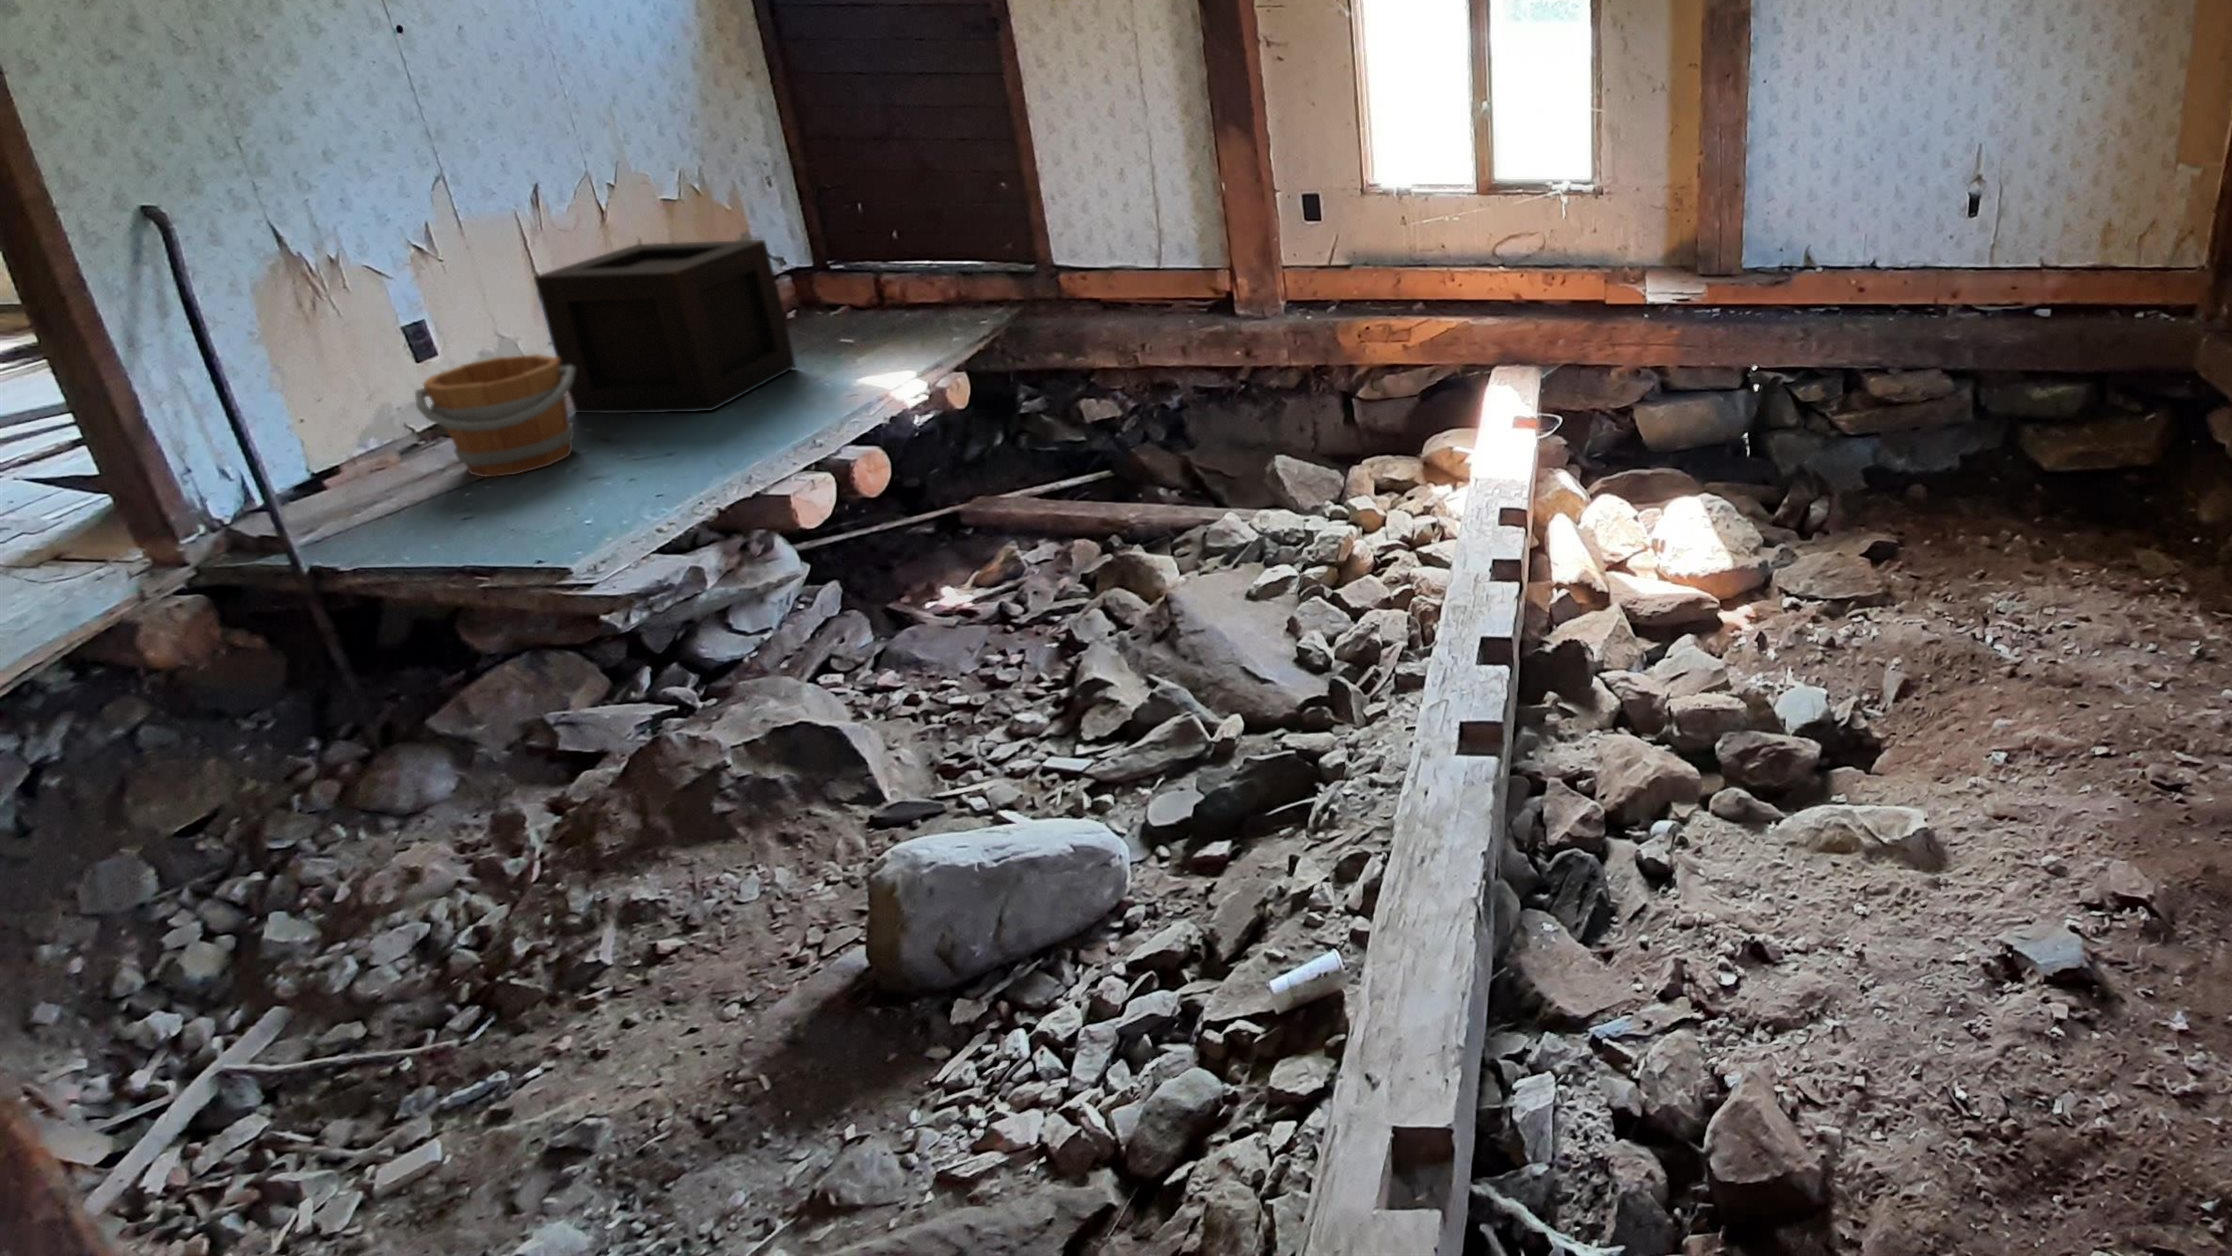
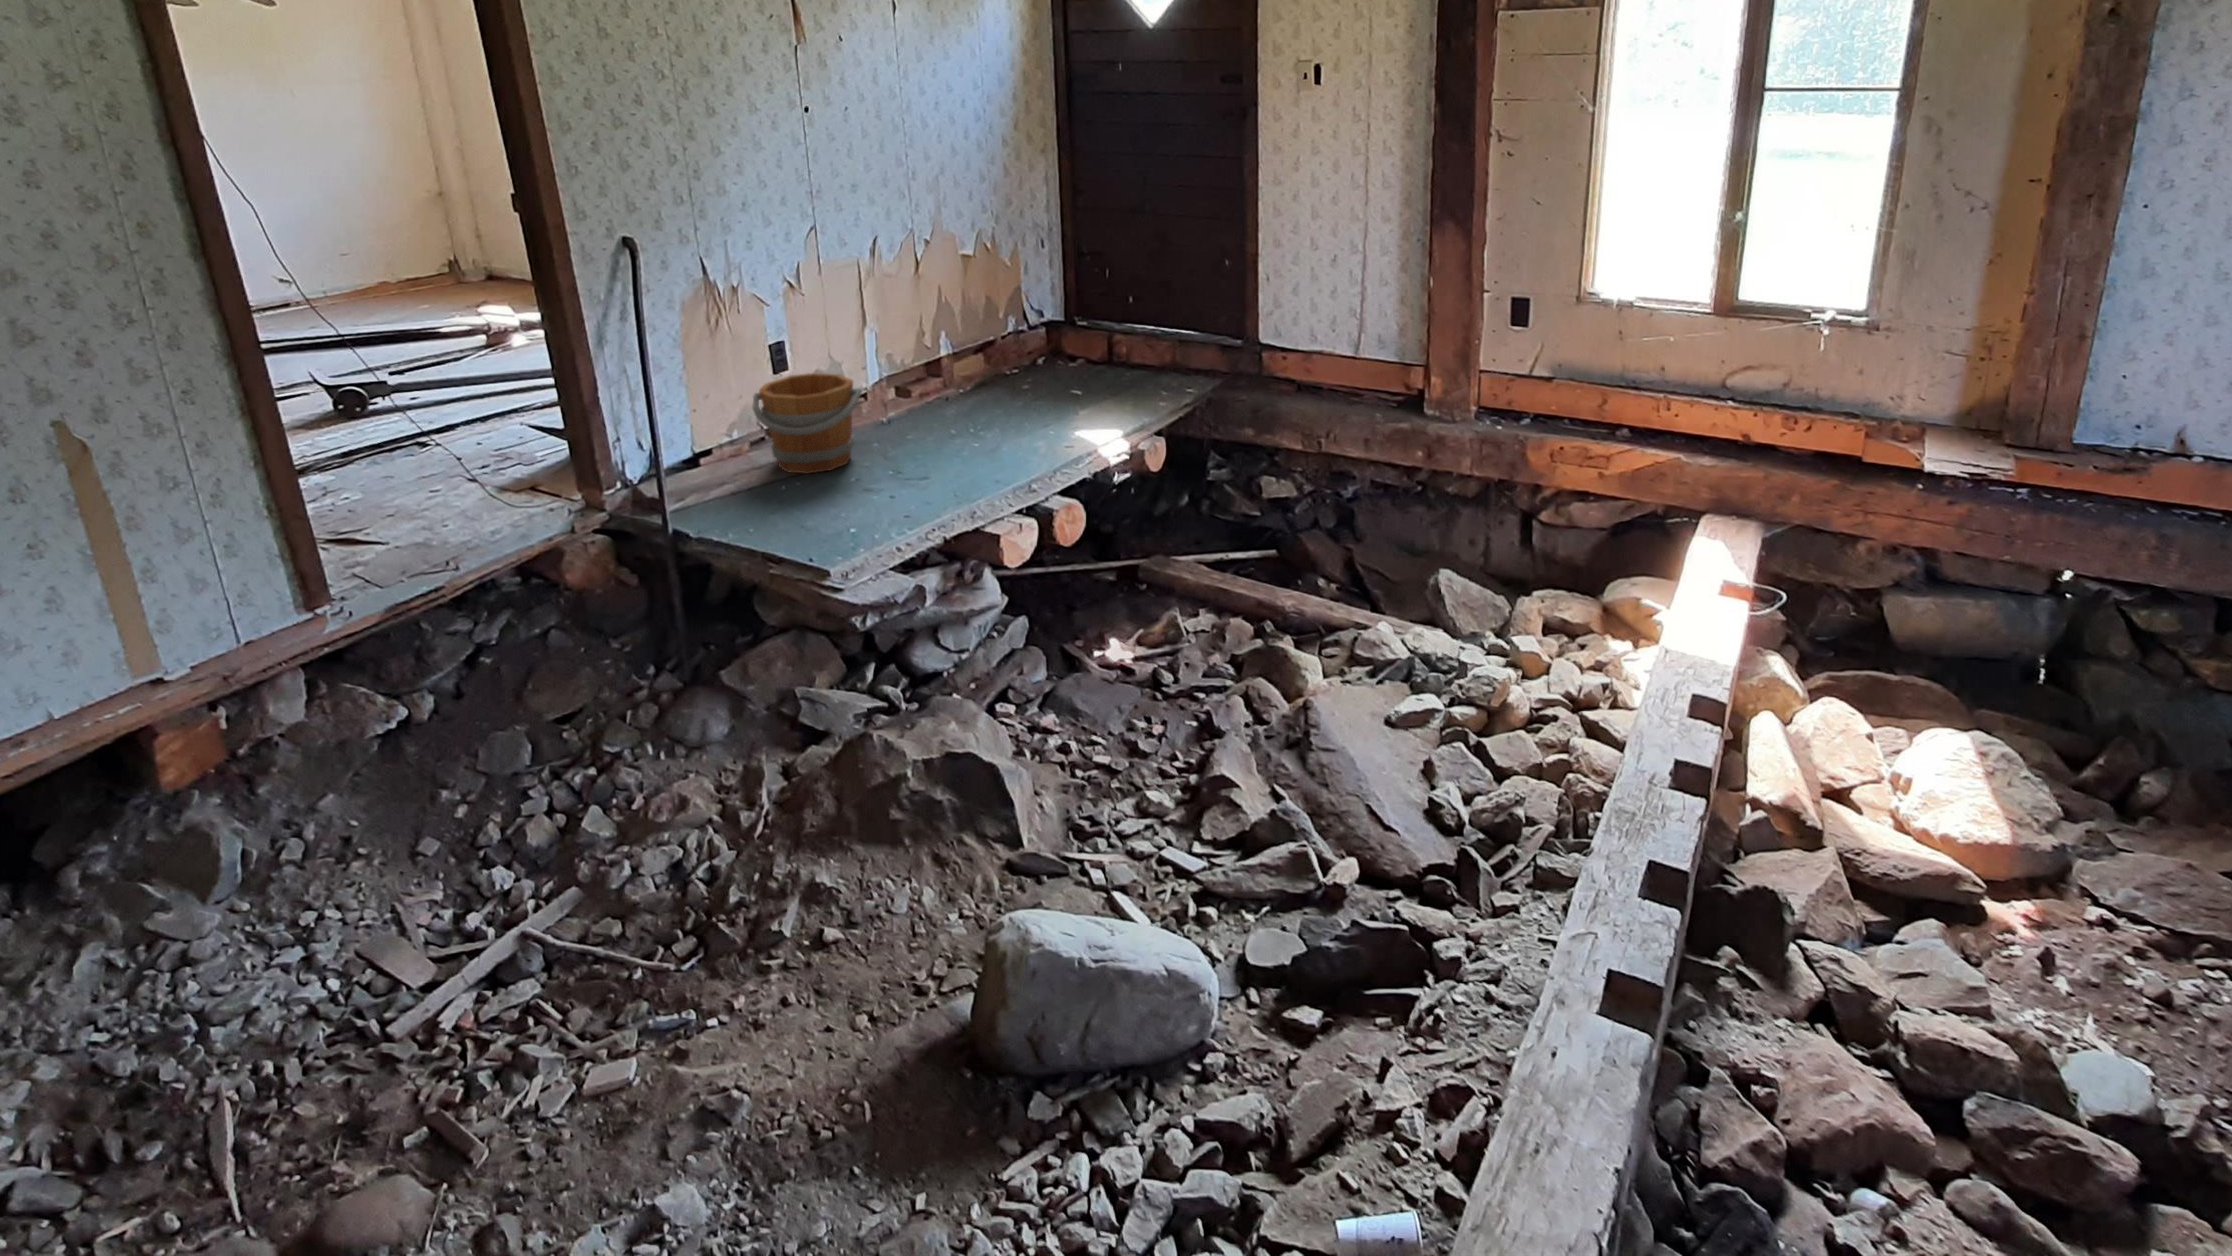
wooden crate: present [535,240,795,413] -> none [849,284,1029,440]

